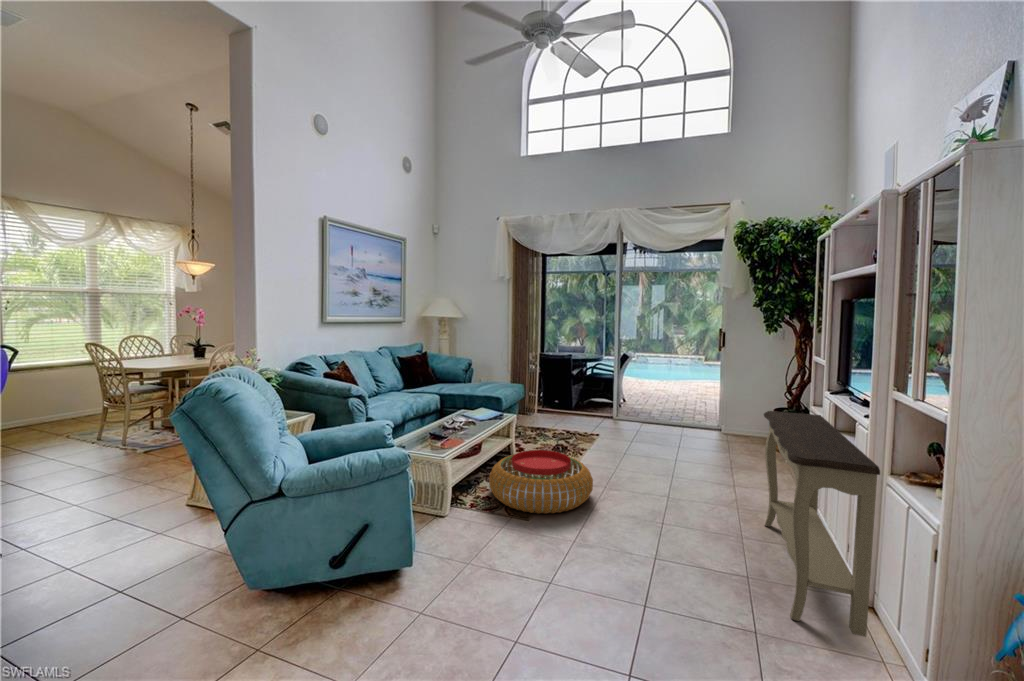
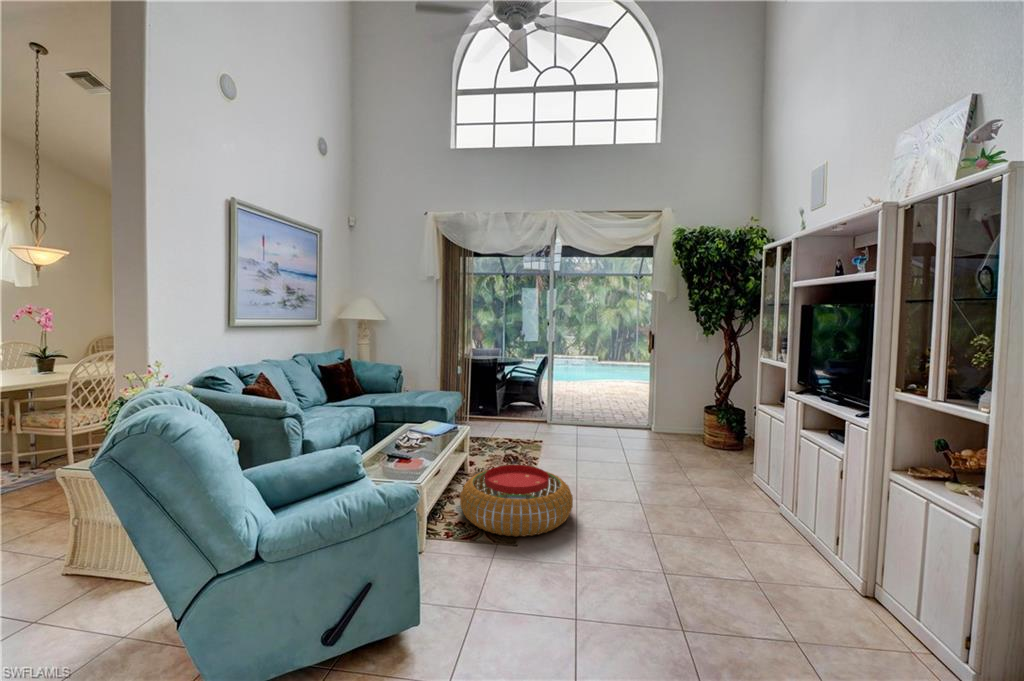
console table: present [764,411,880,637] -> none [739,413,896,628]

